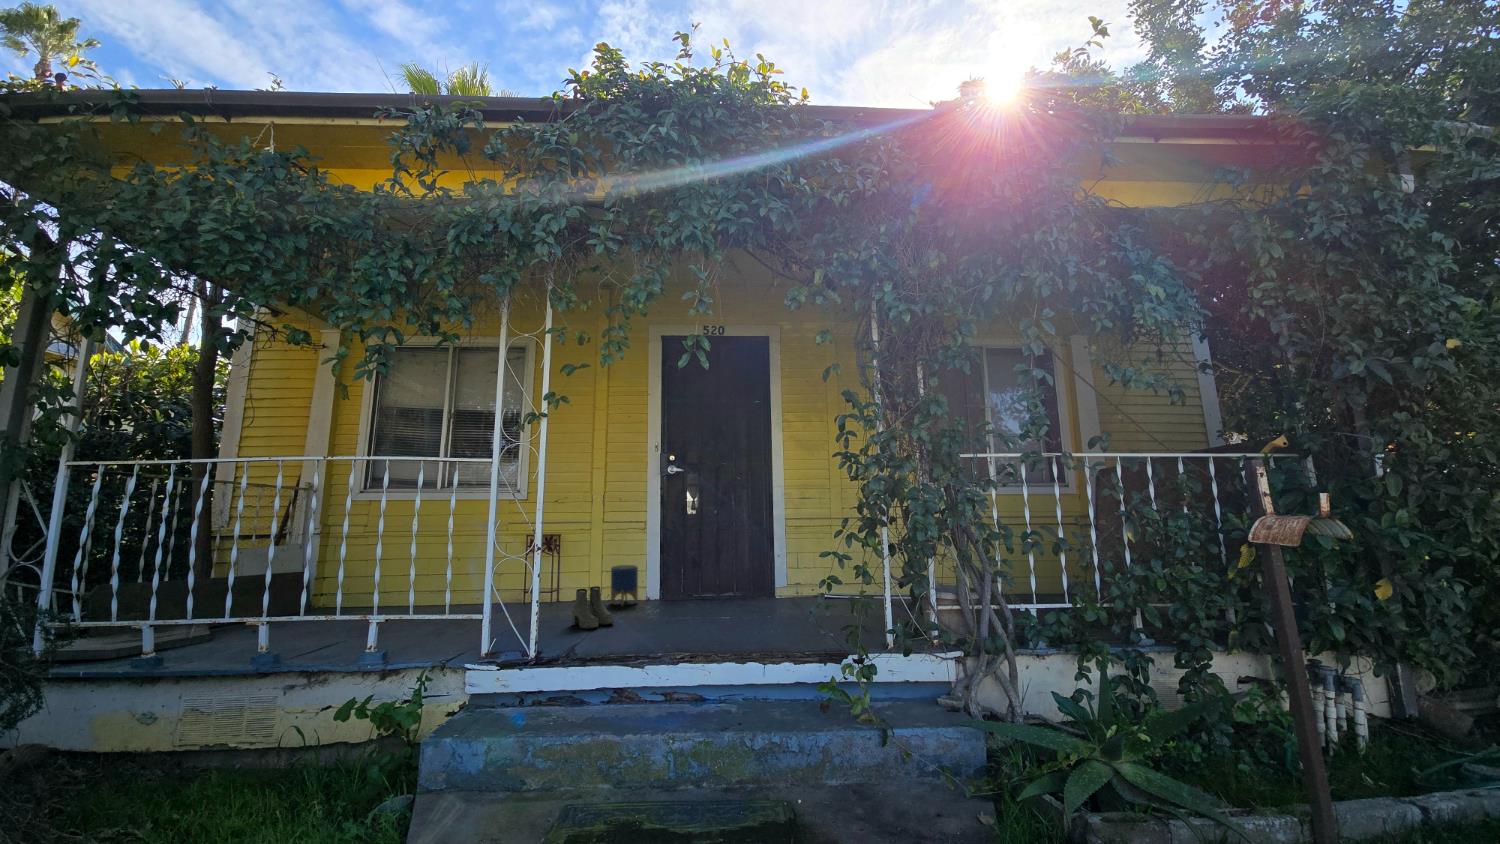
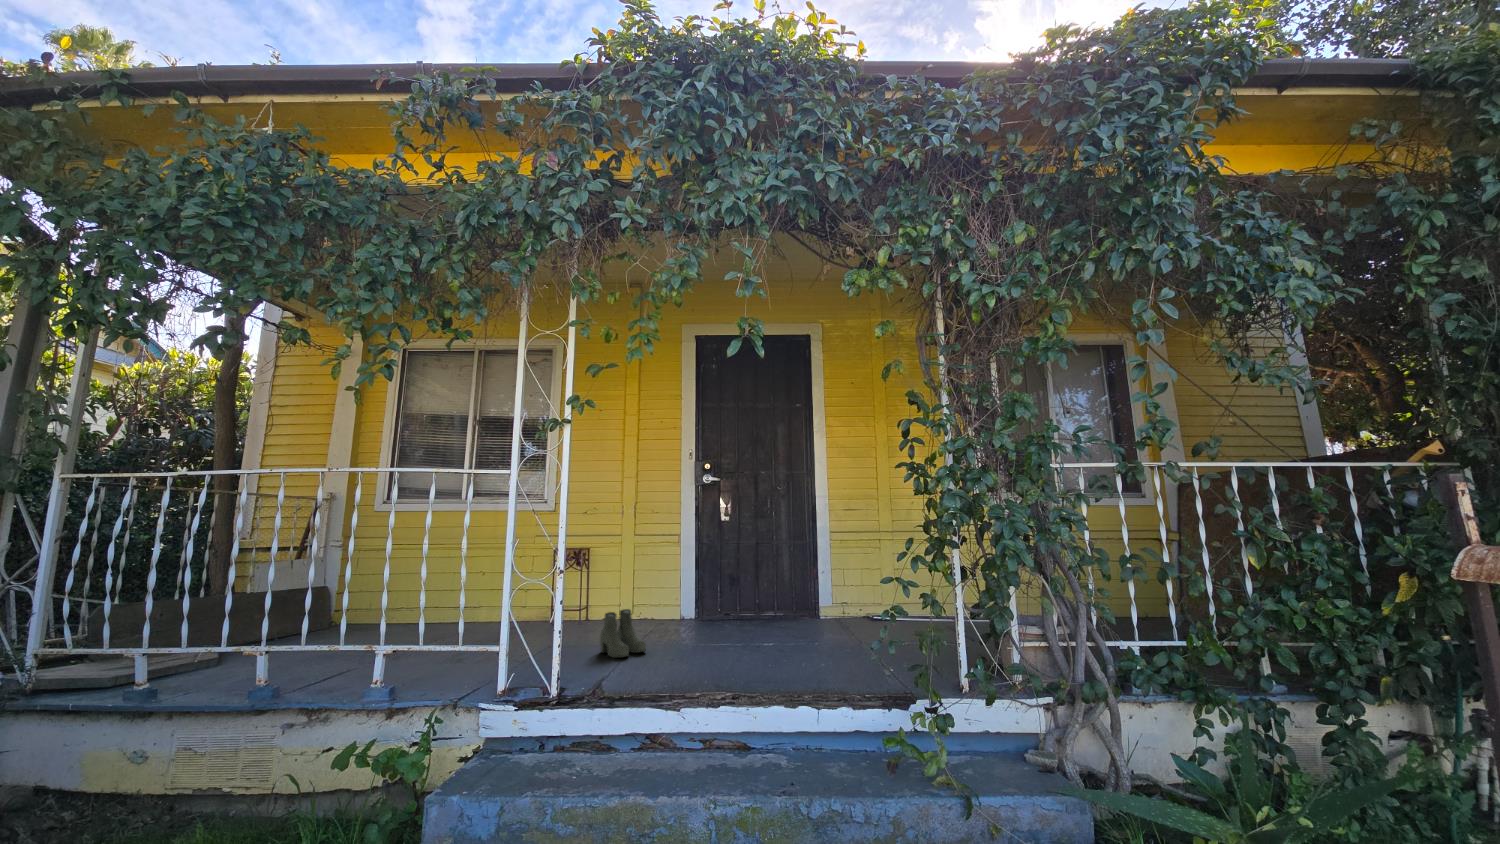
planter: present [611,565,638,606] -> none [643,582,673,628]

